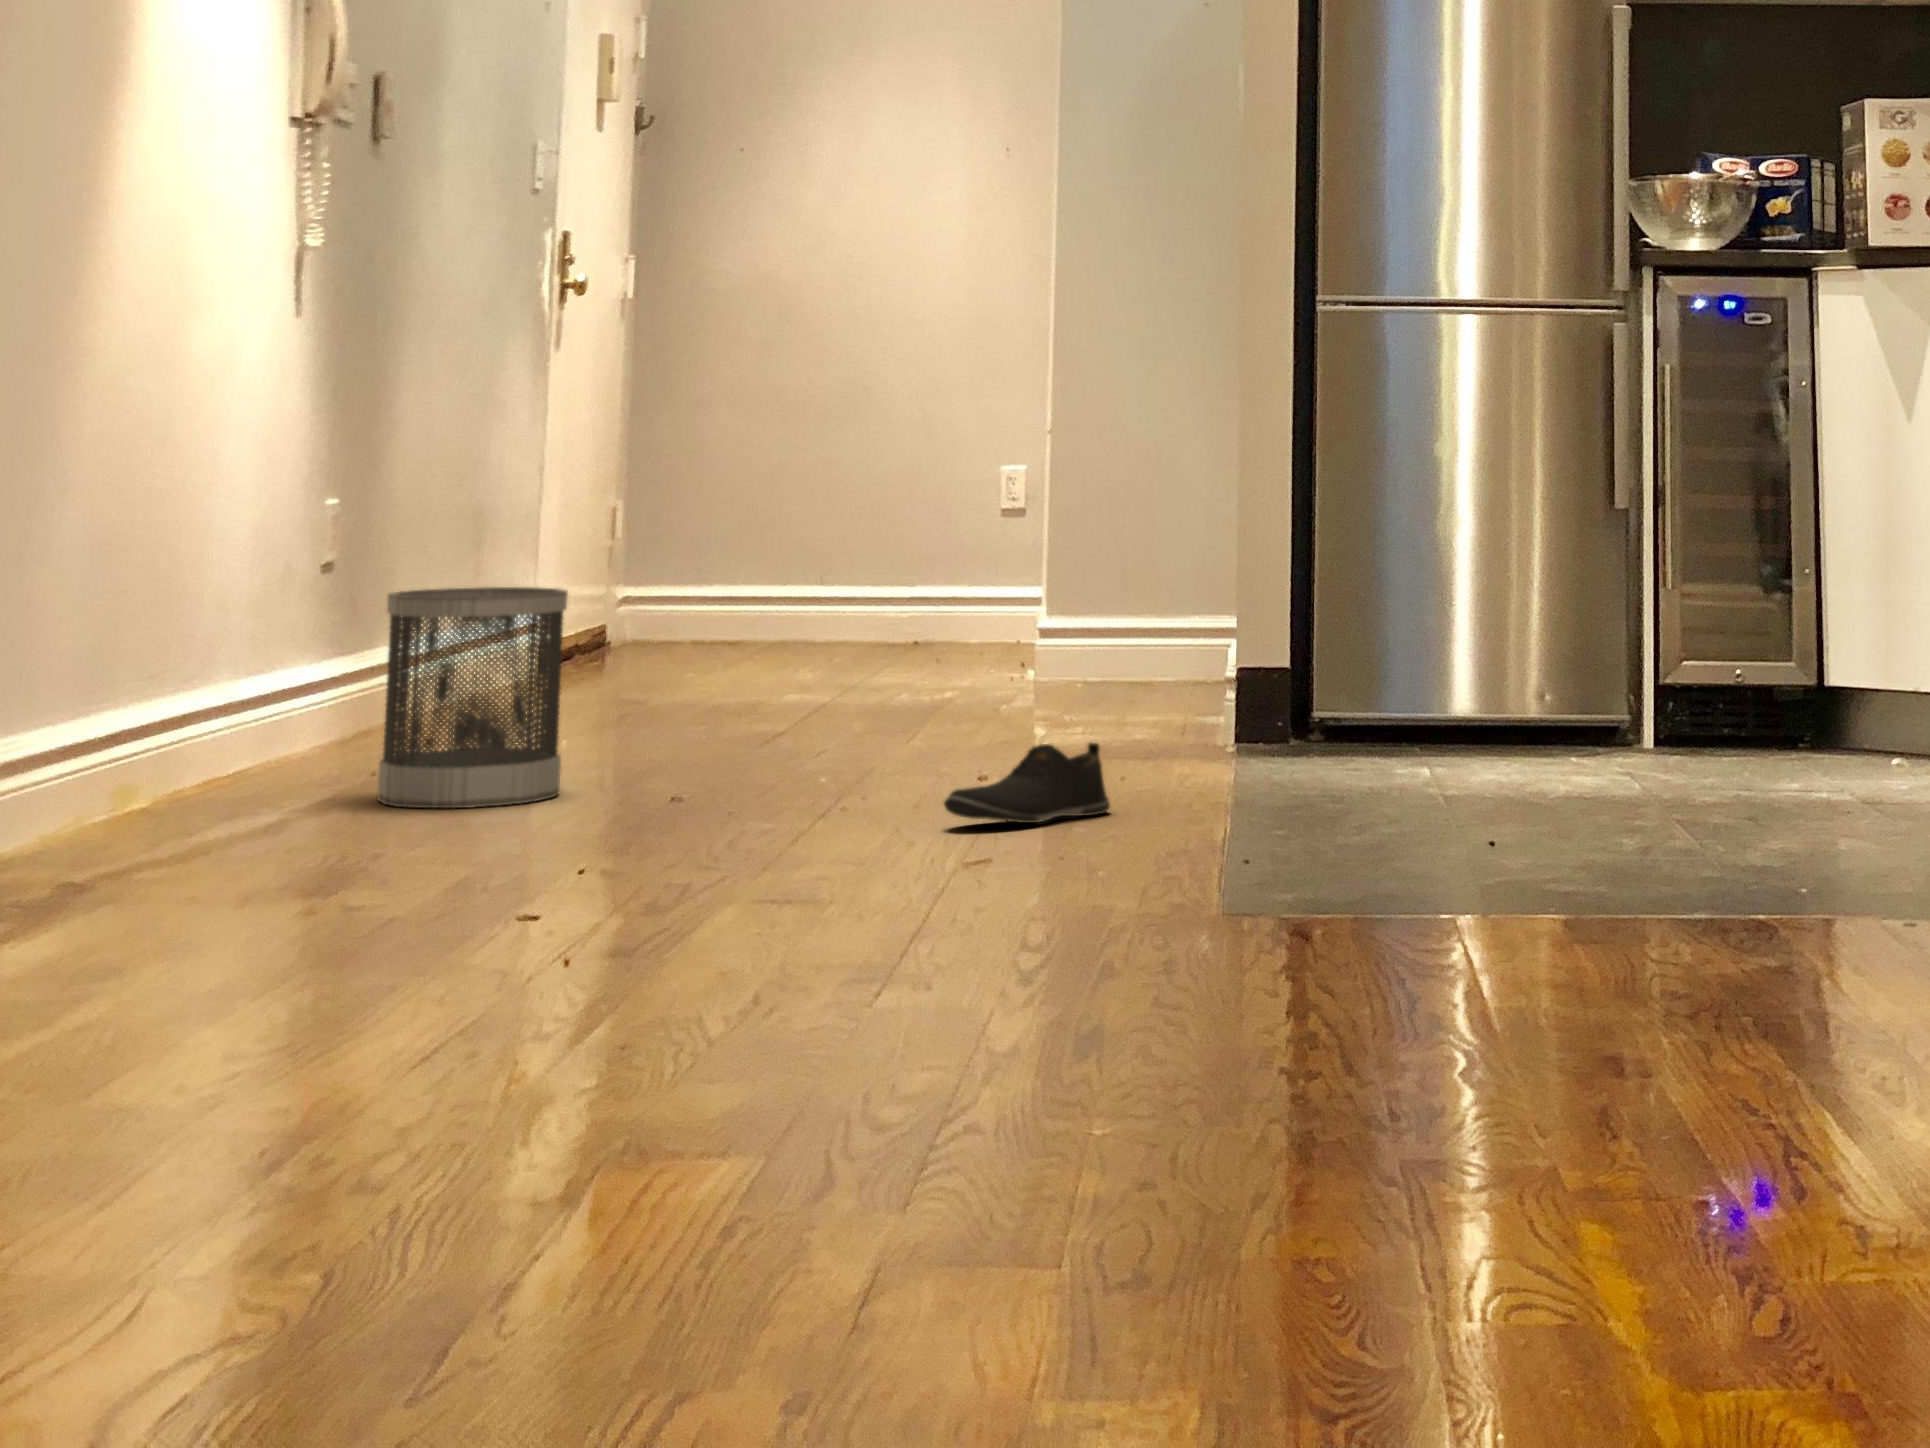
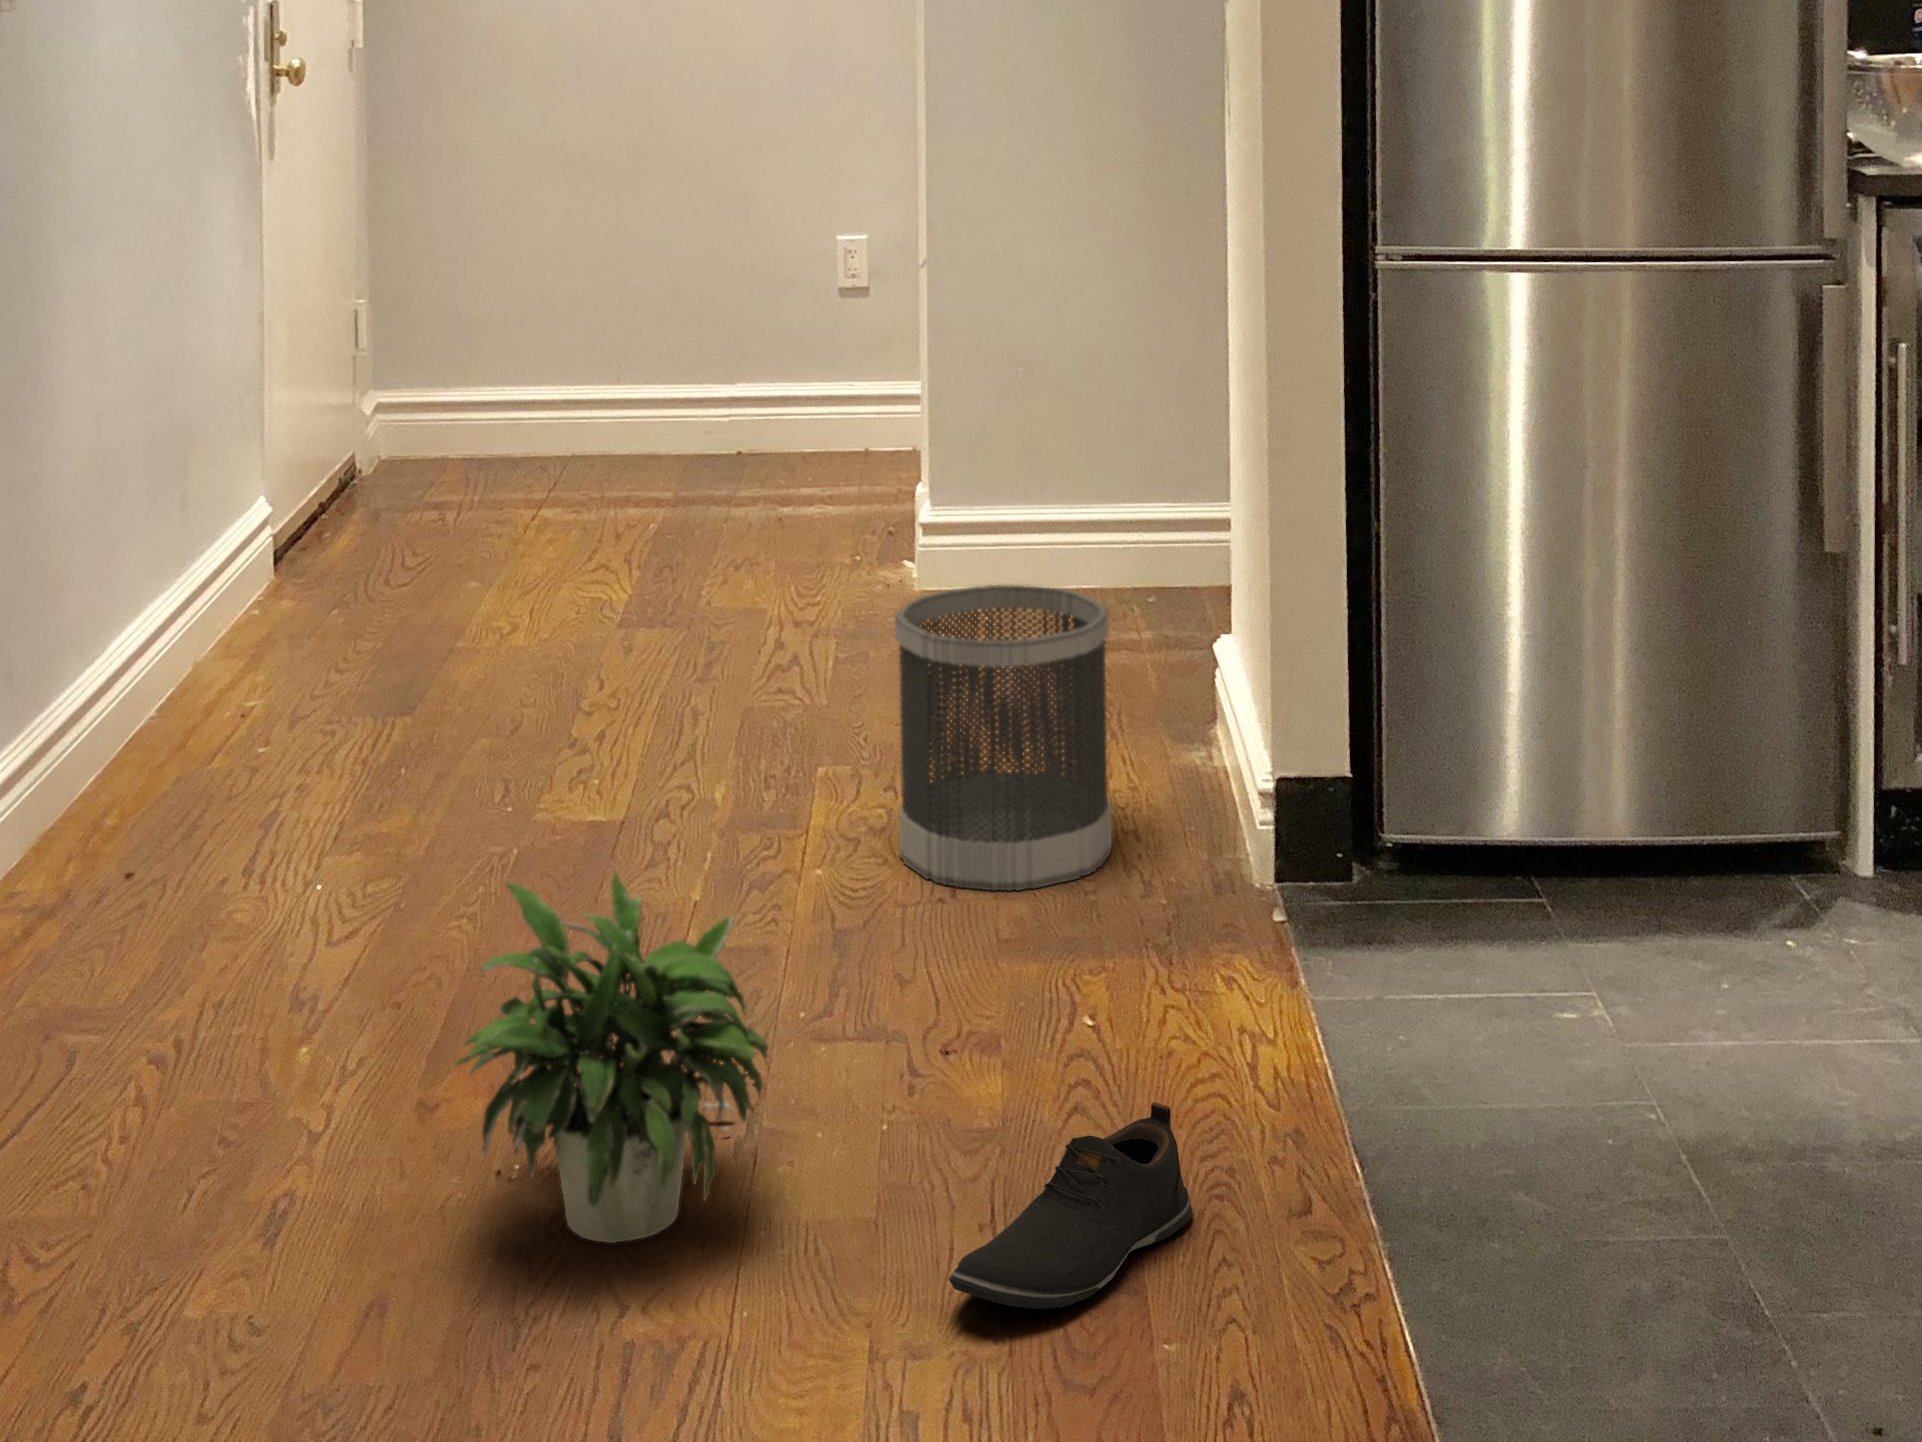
wastebasket: present [377,587,568,808] -> present [895,585,1112,891]
potted plant: none [647,611,850,817] -> present [455,873,768,1243]

